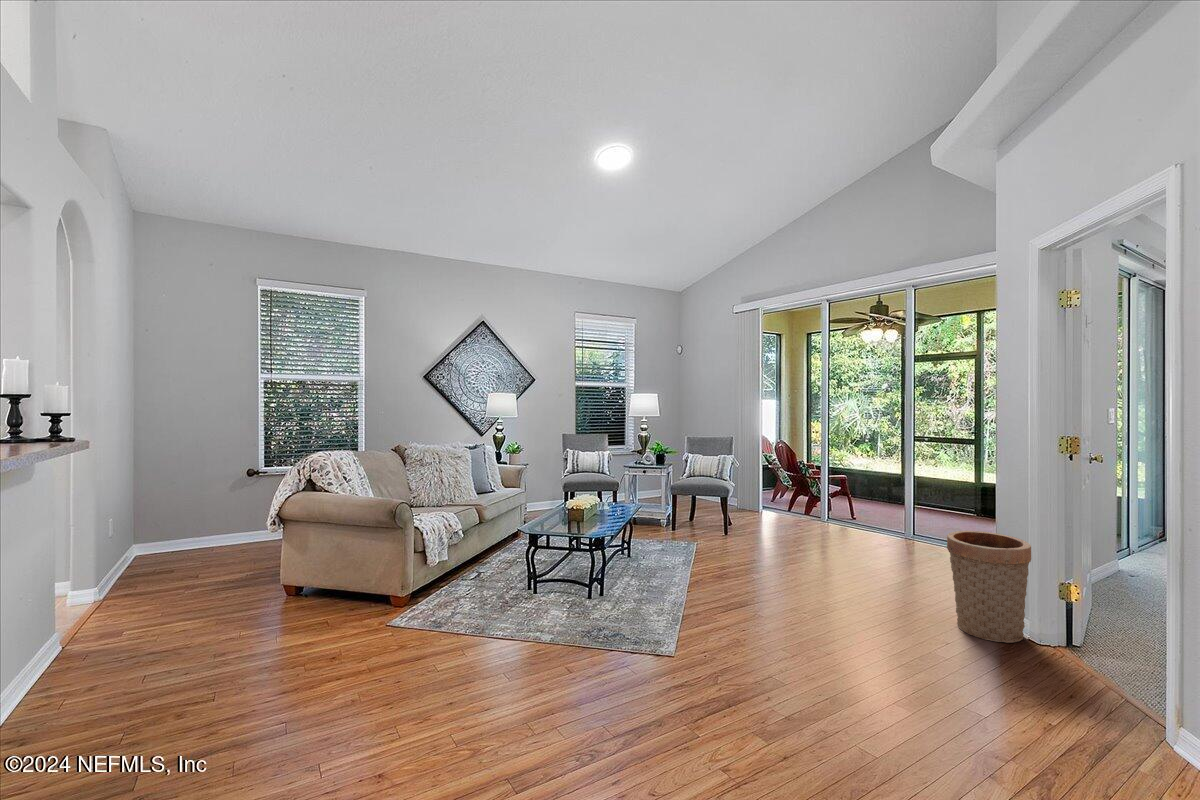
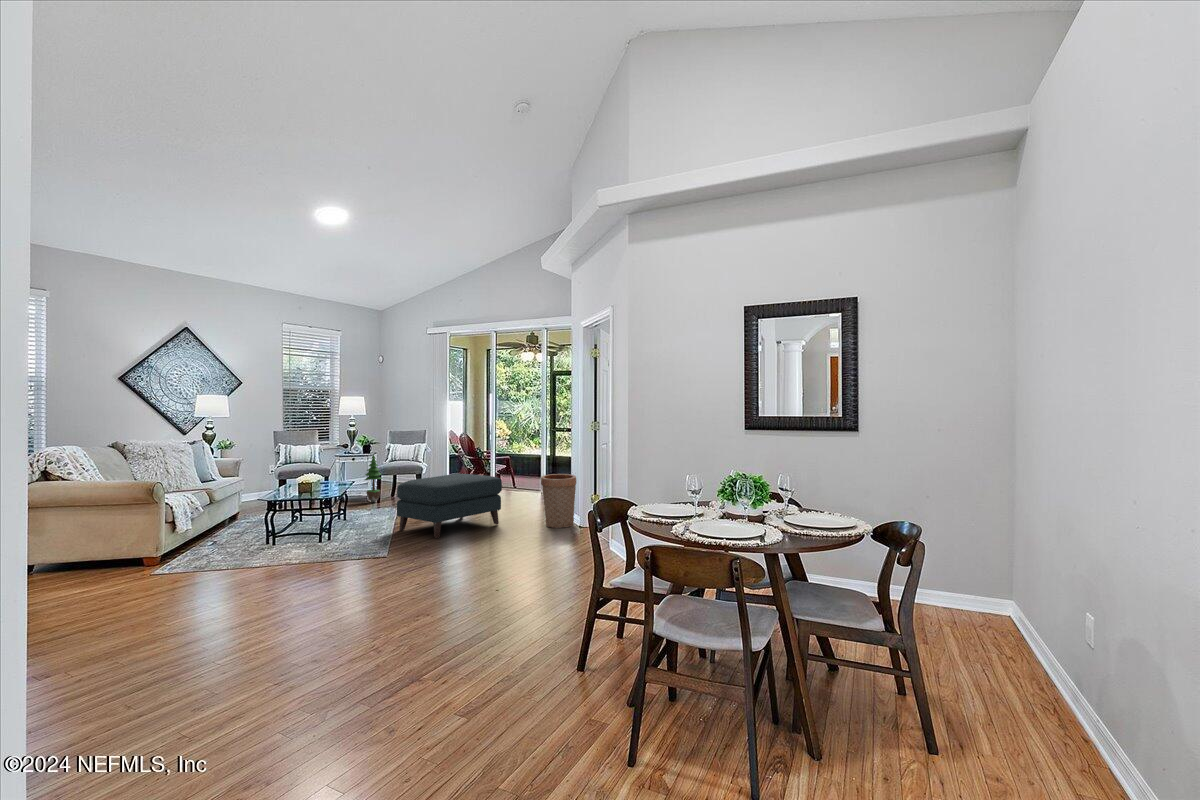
potted tree: none [657,466,679,526] -> present [365,455,382,502]
ottoman: none [693,511,865,628] -> present [397,474,502,538]

